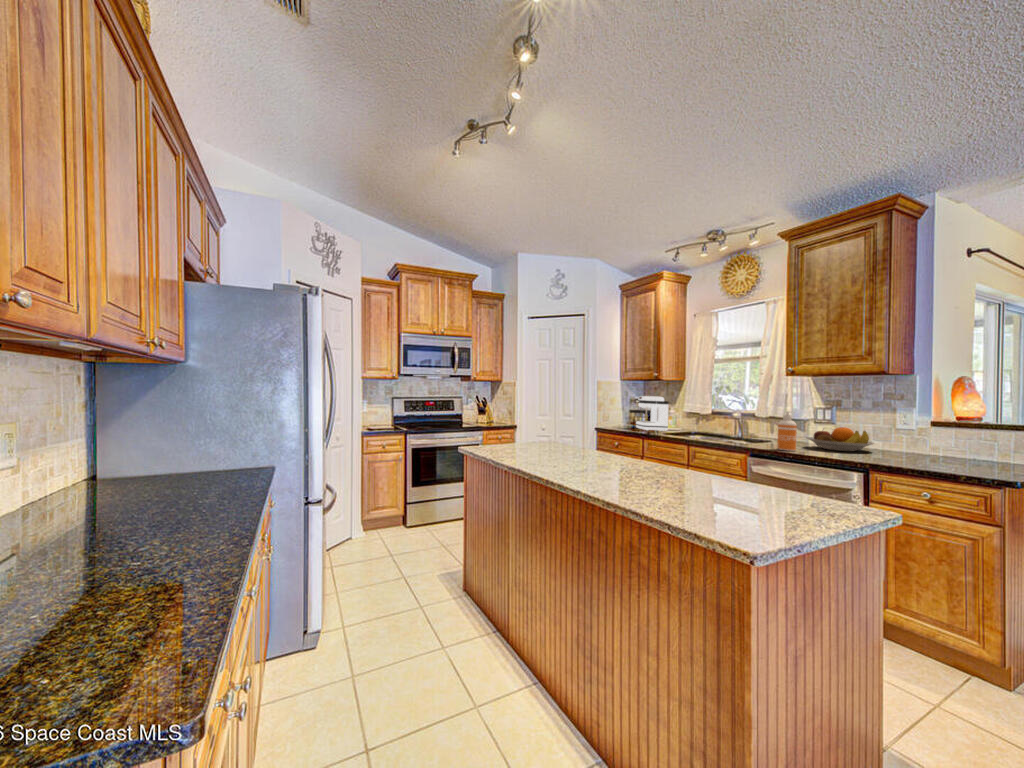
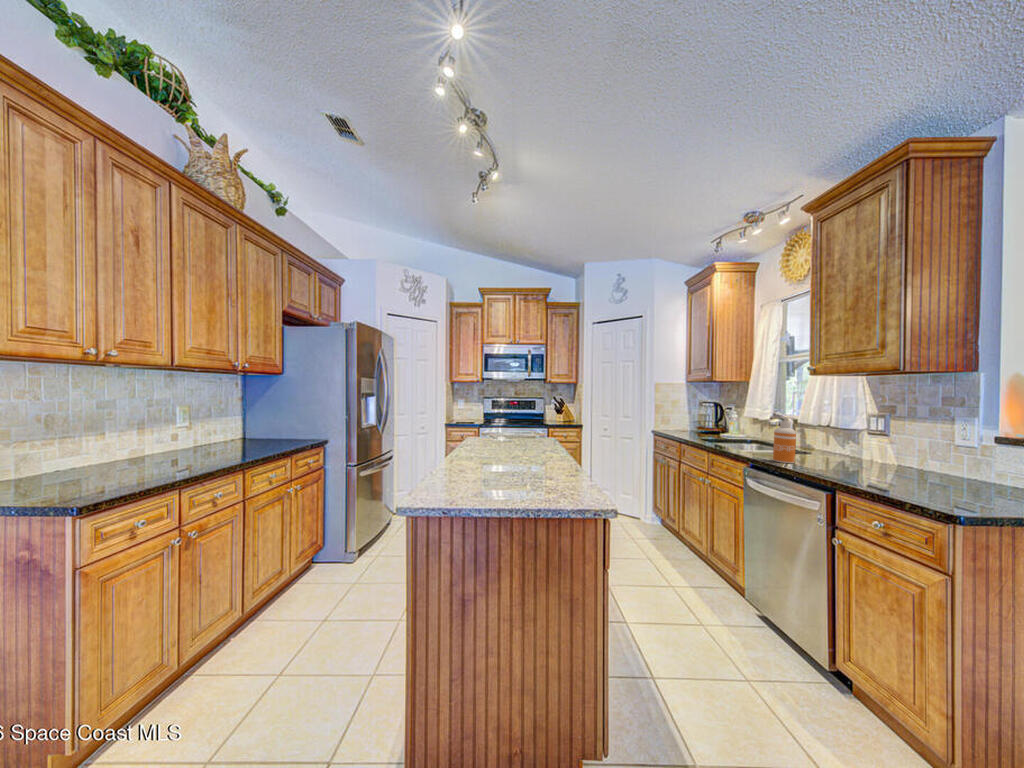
coffee maker: present [630,396,669,431] -> none [686,399,726,437]
fruit bowl: present [807,427,874,451] -> none [824,440,914,471]

